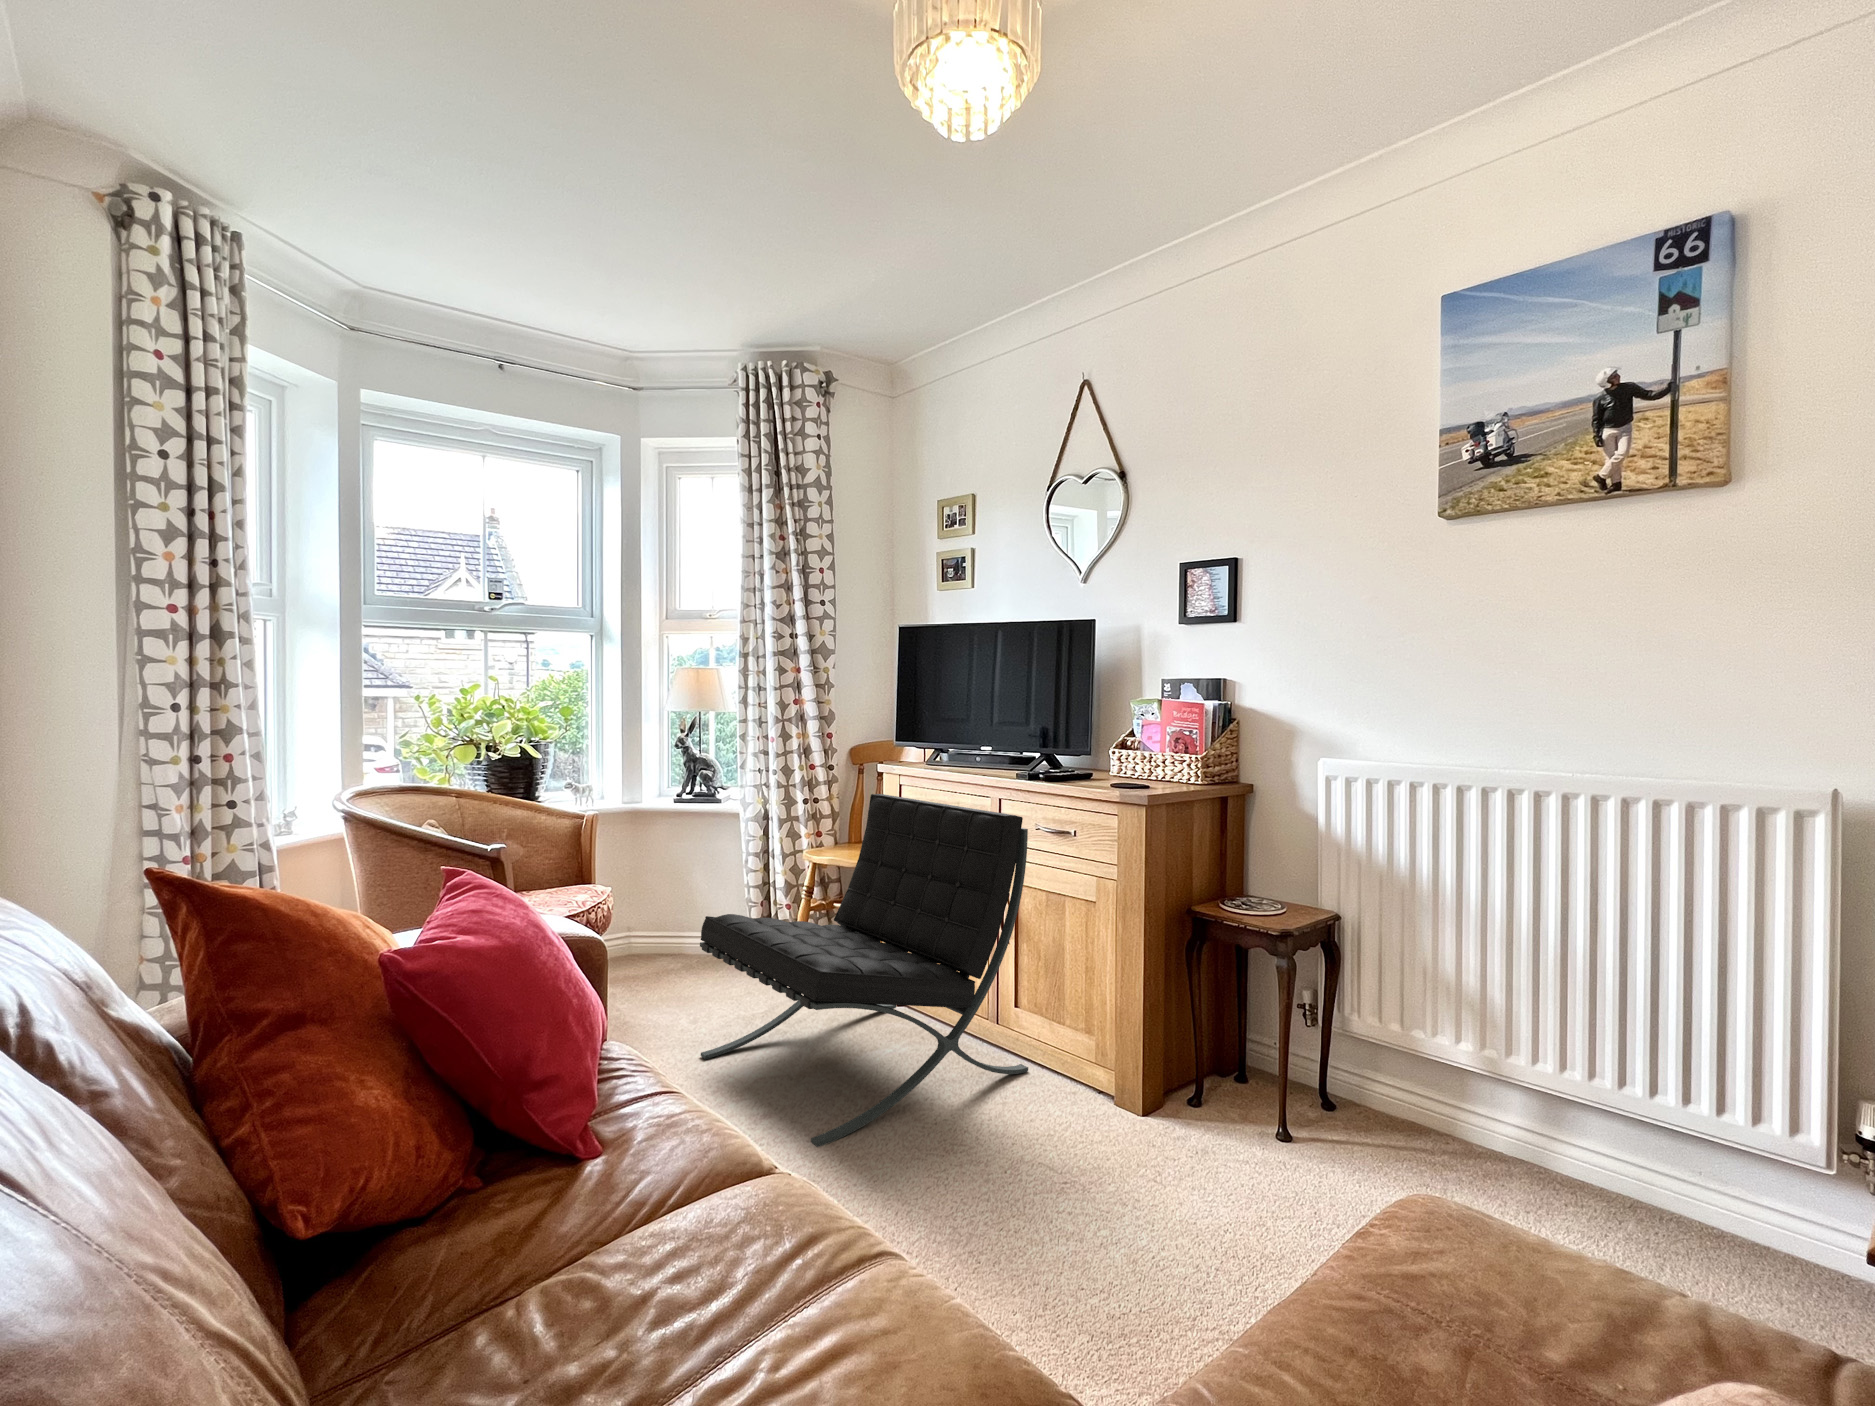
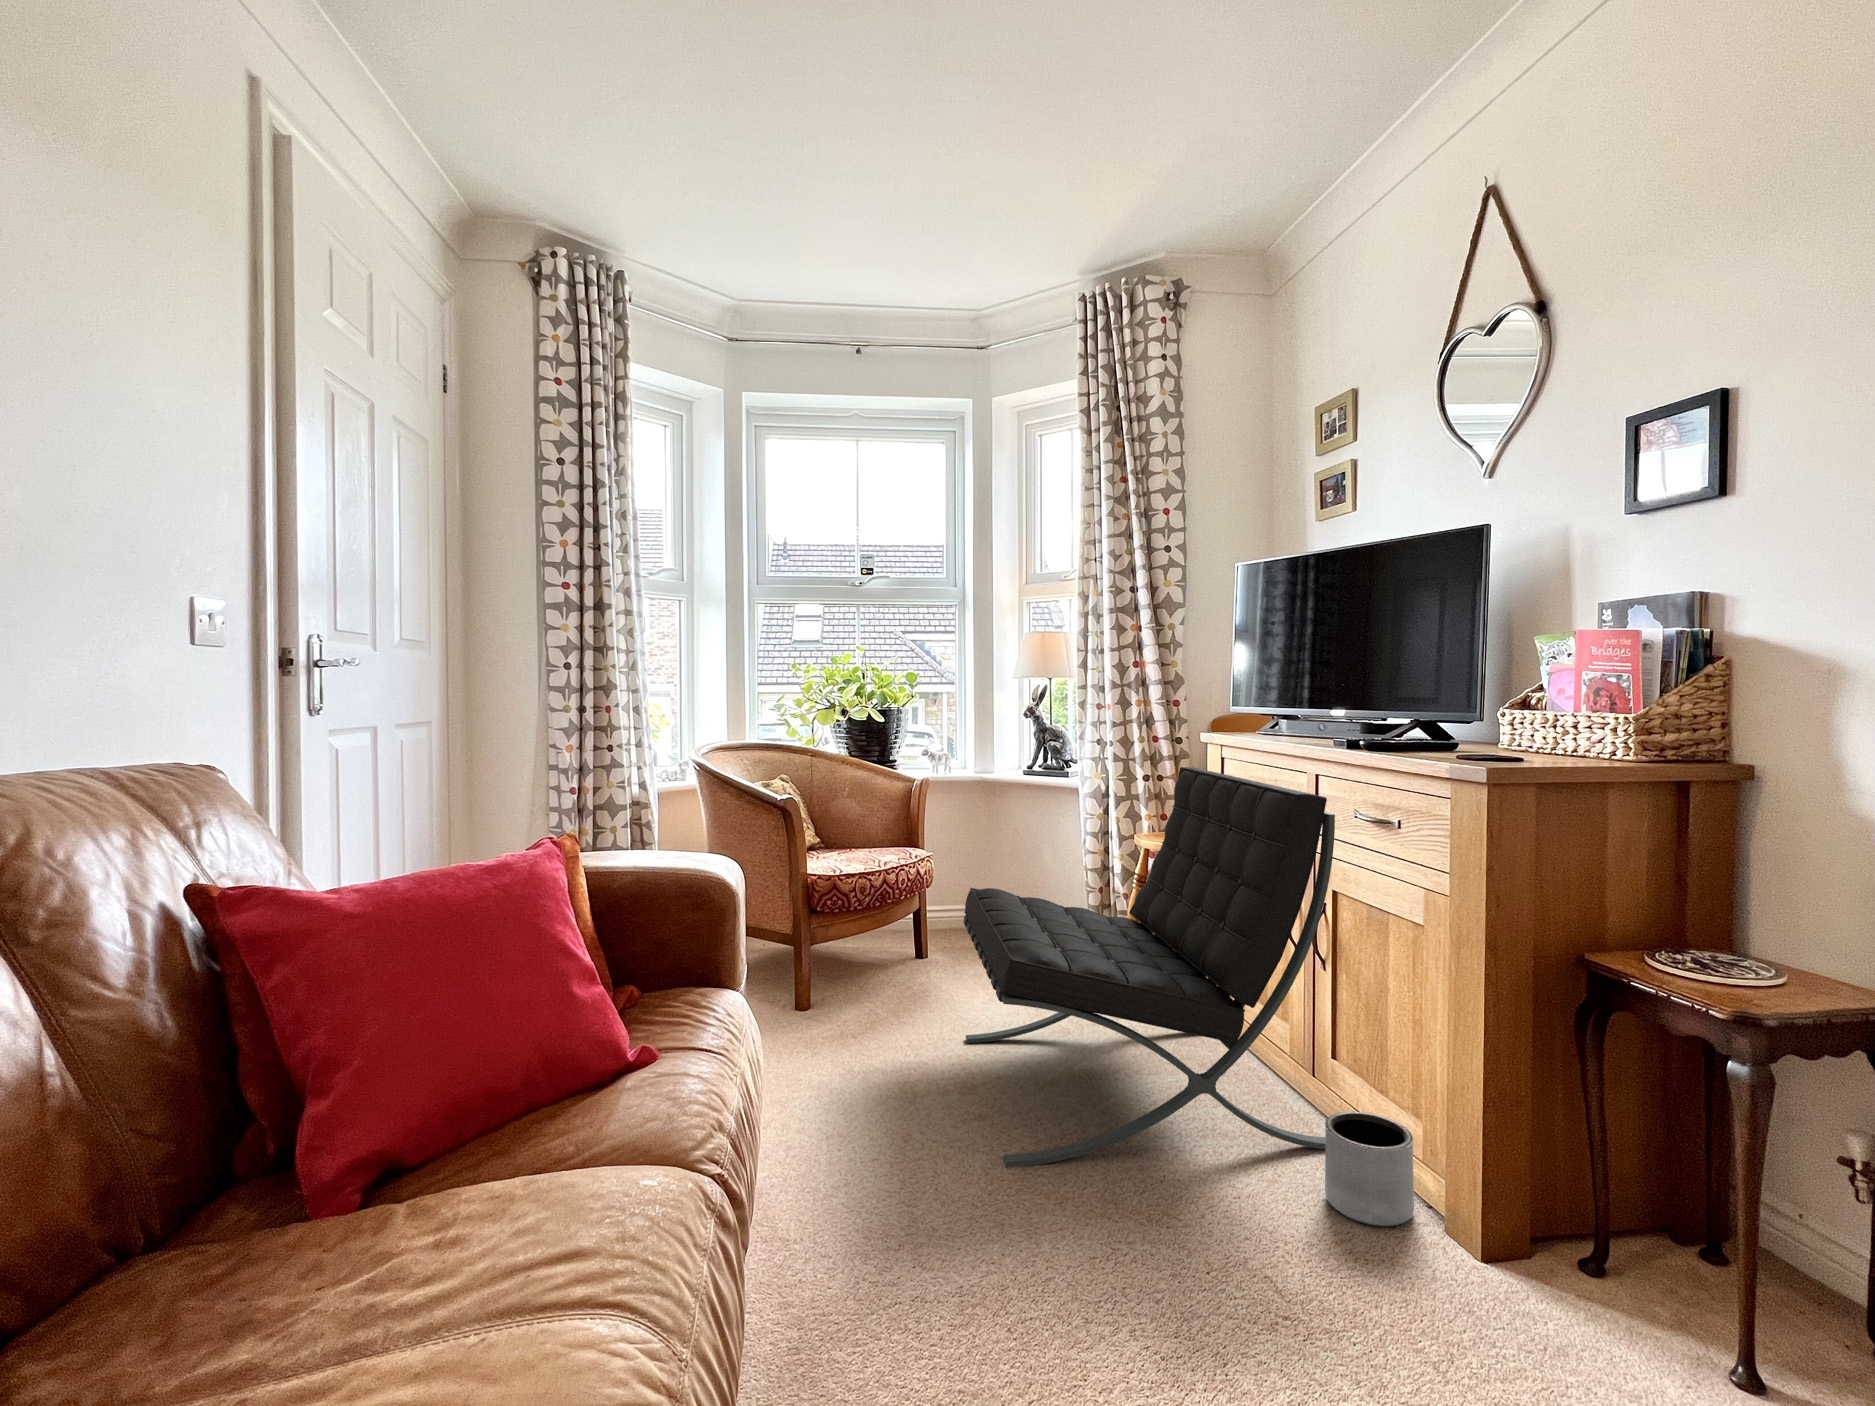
planter: none [1041,1038,1097,1113] -> present [1325,1112,1414,1226]

